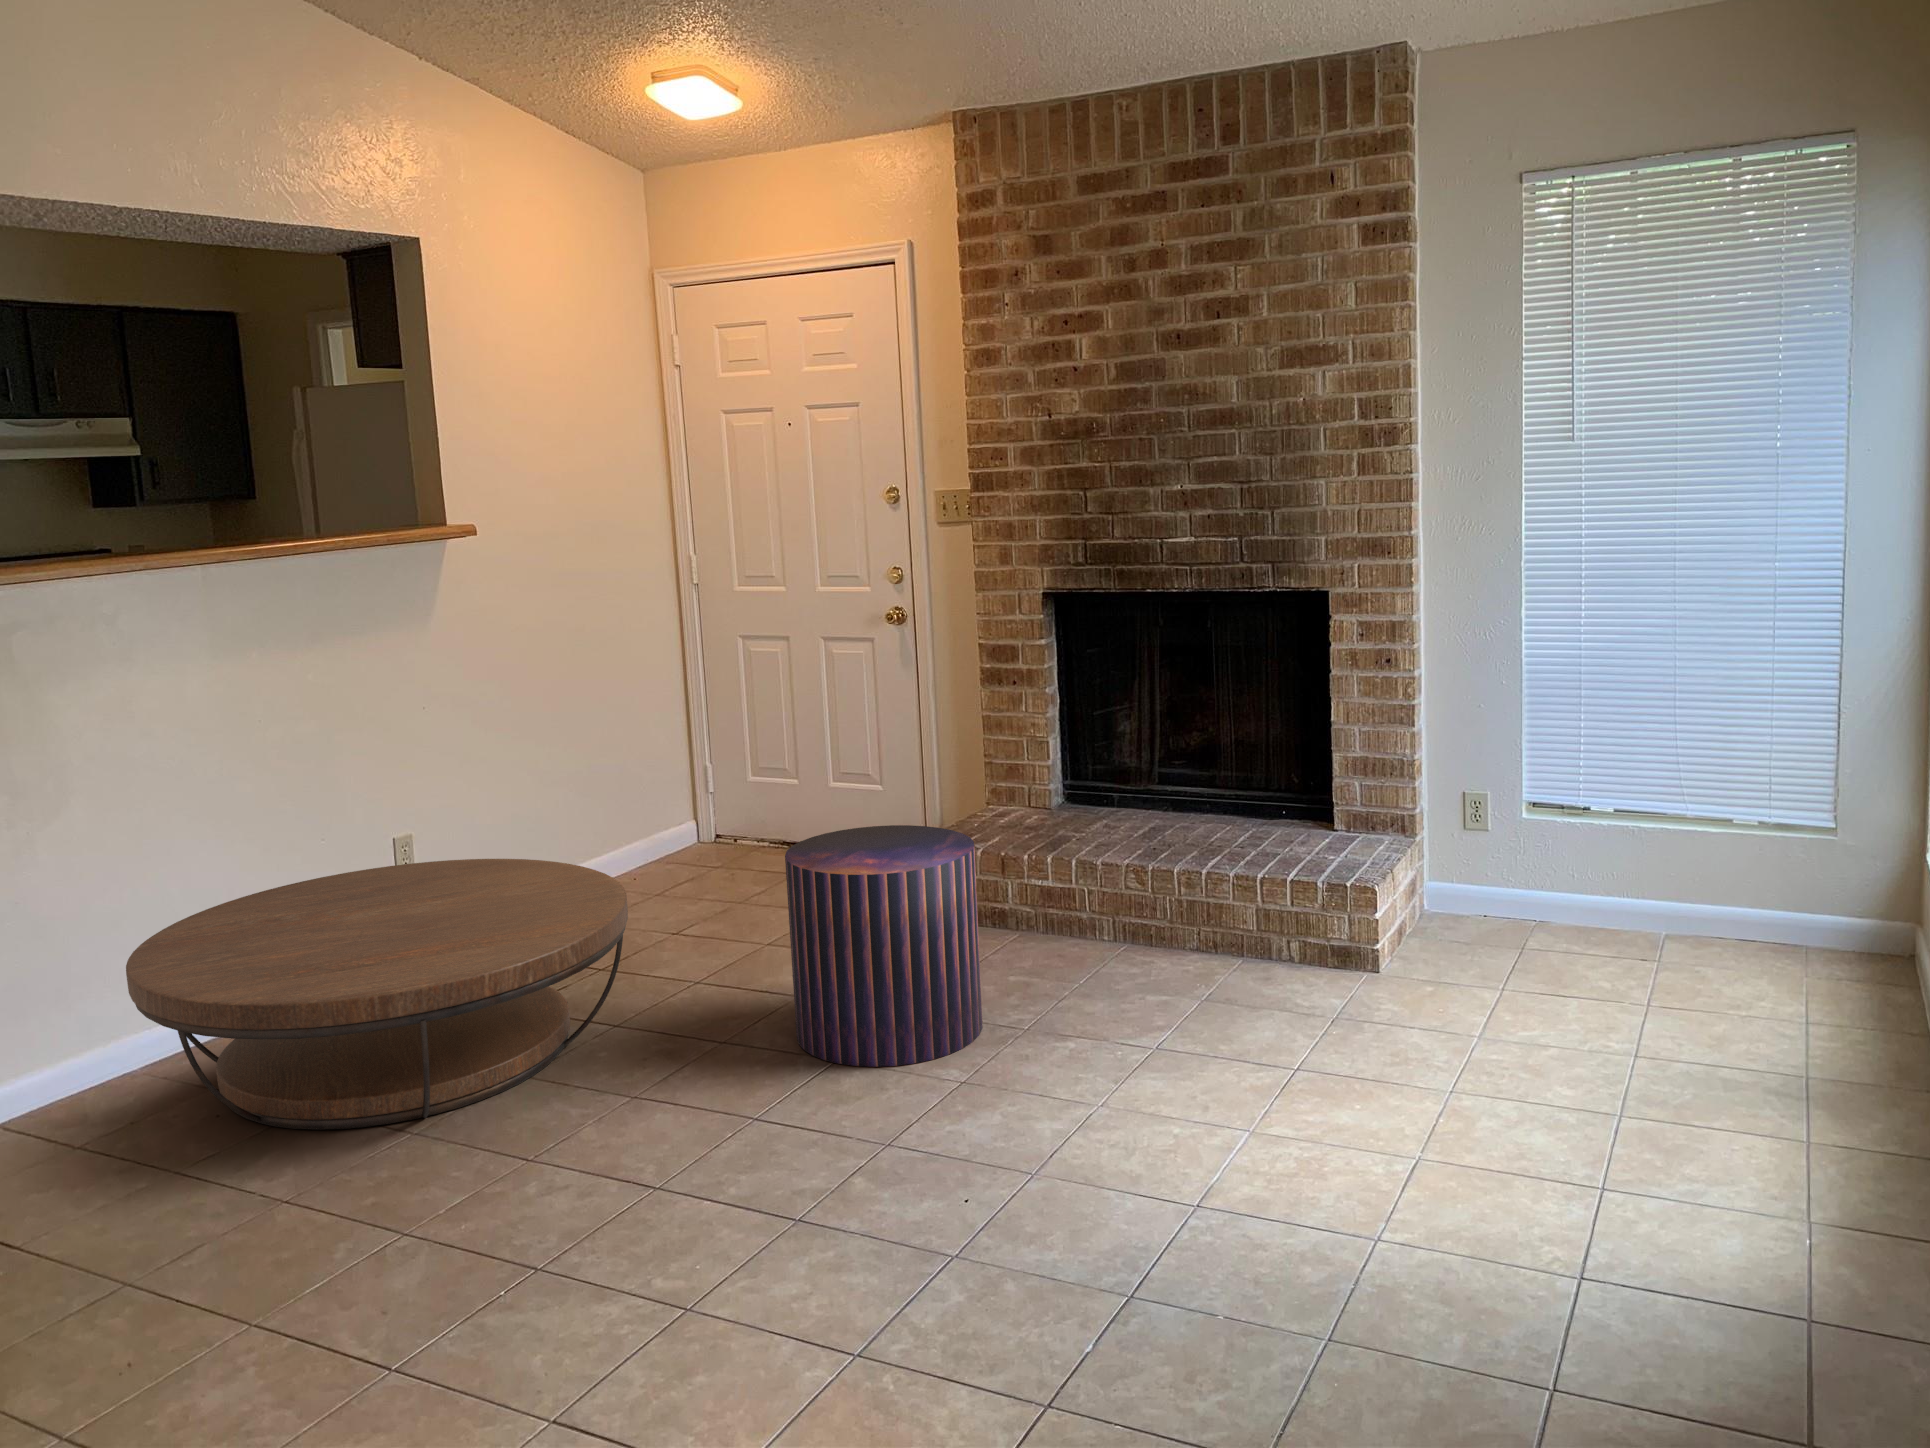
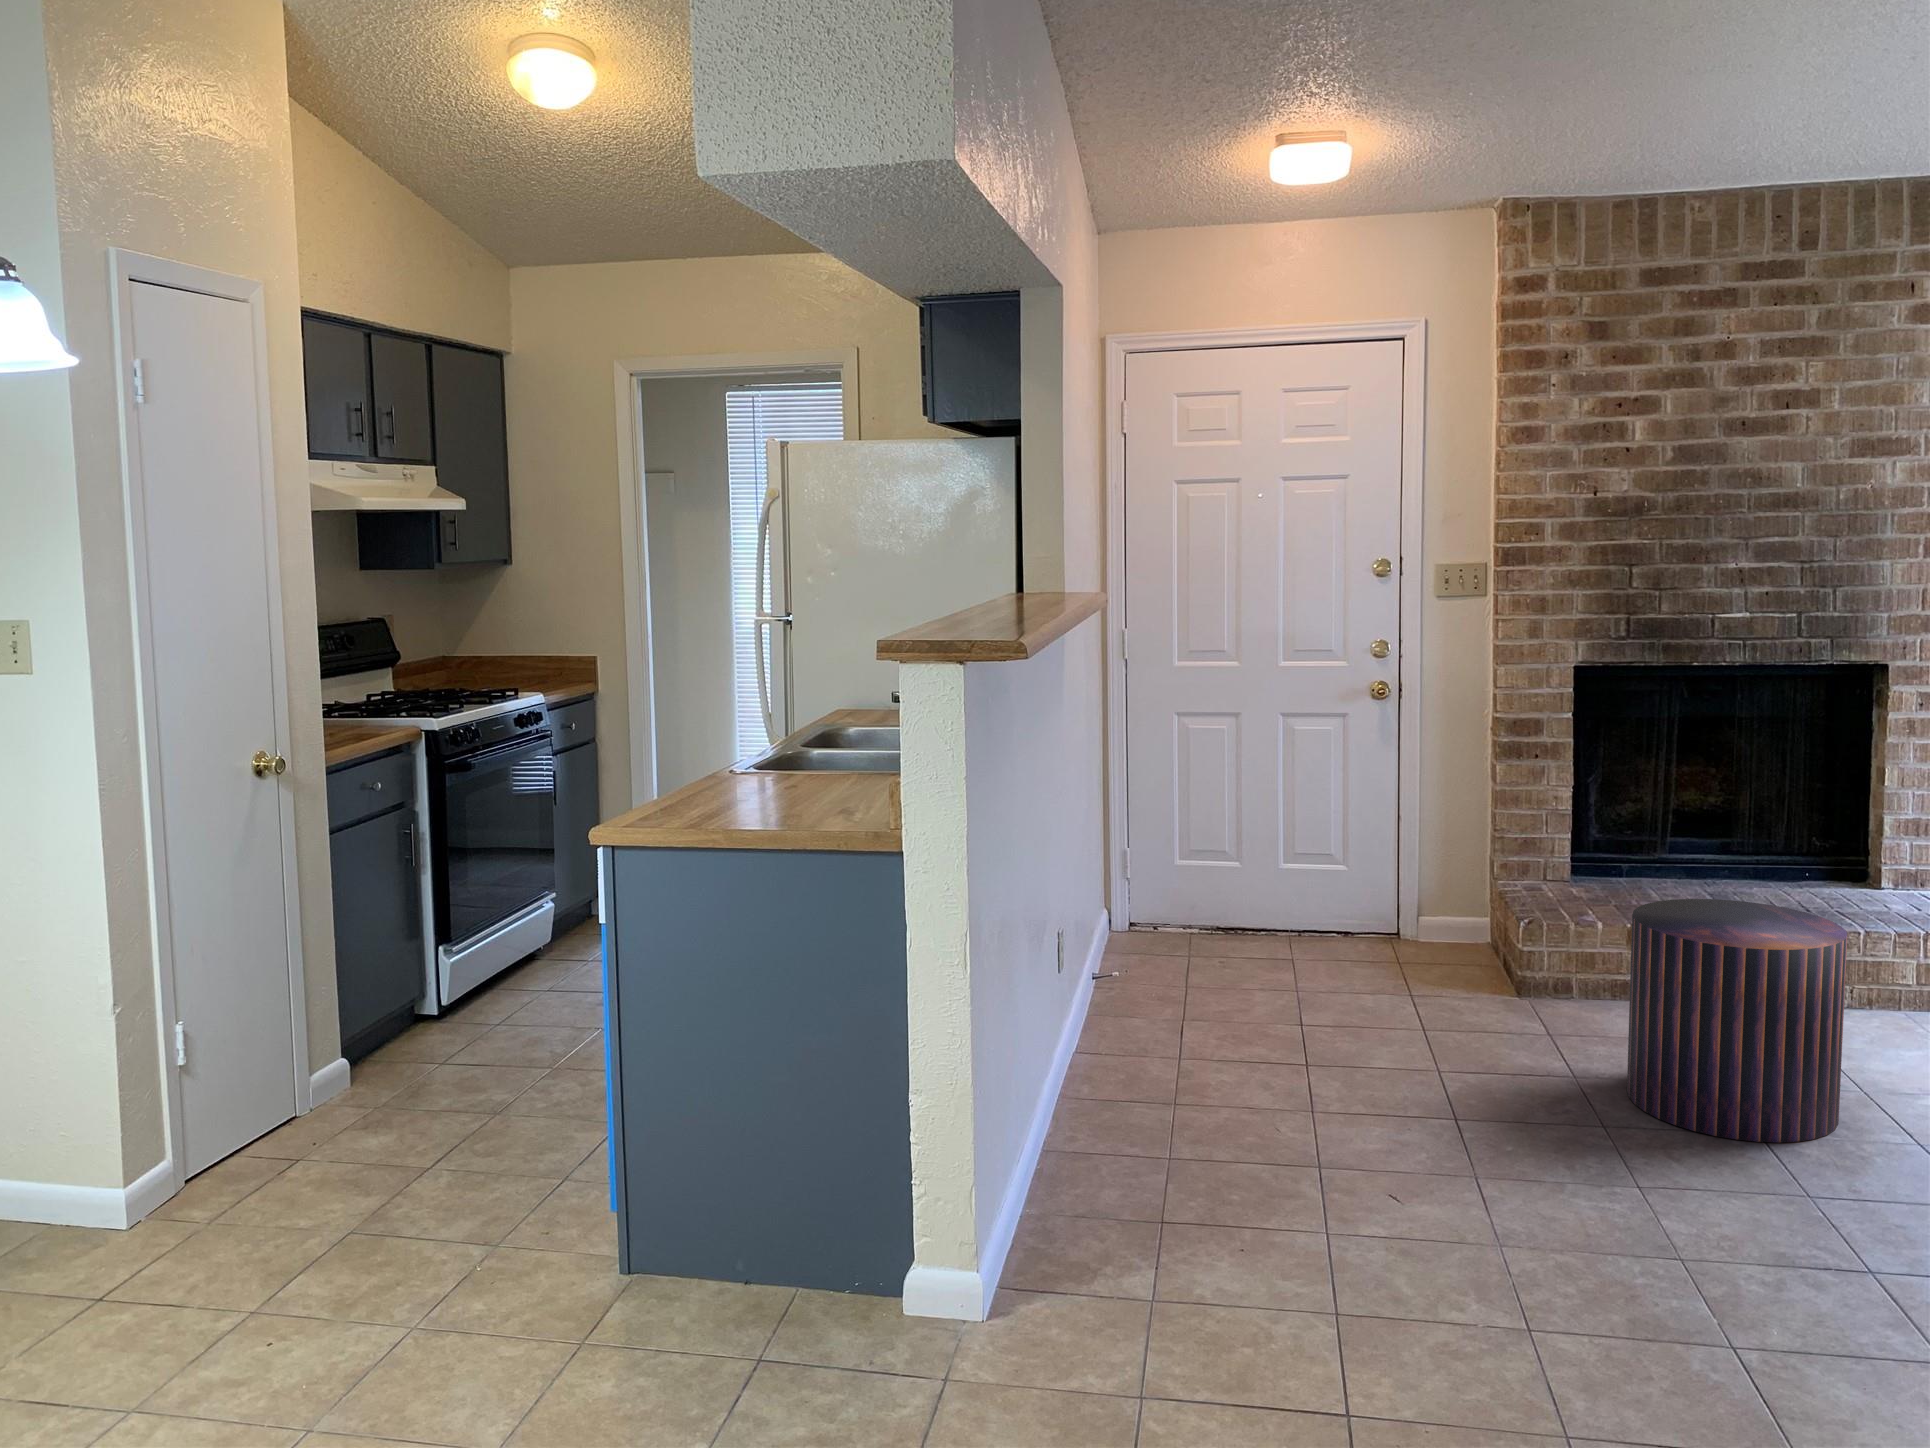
coffee table: present [126,859,628,1130] -> none [1048,952,1574,1258]

